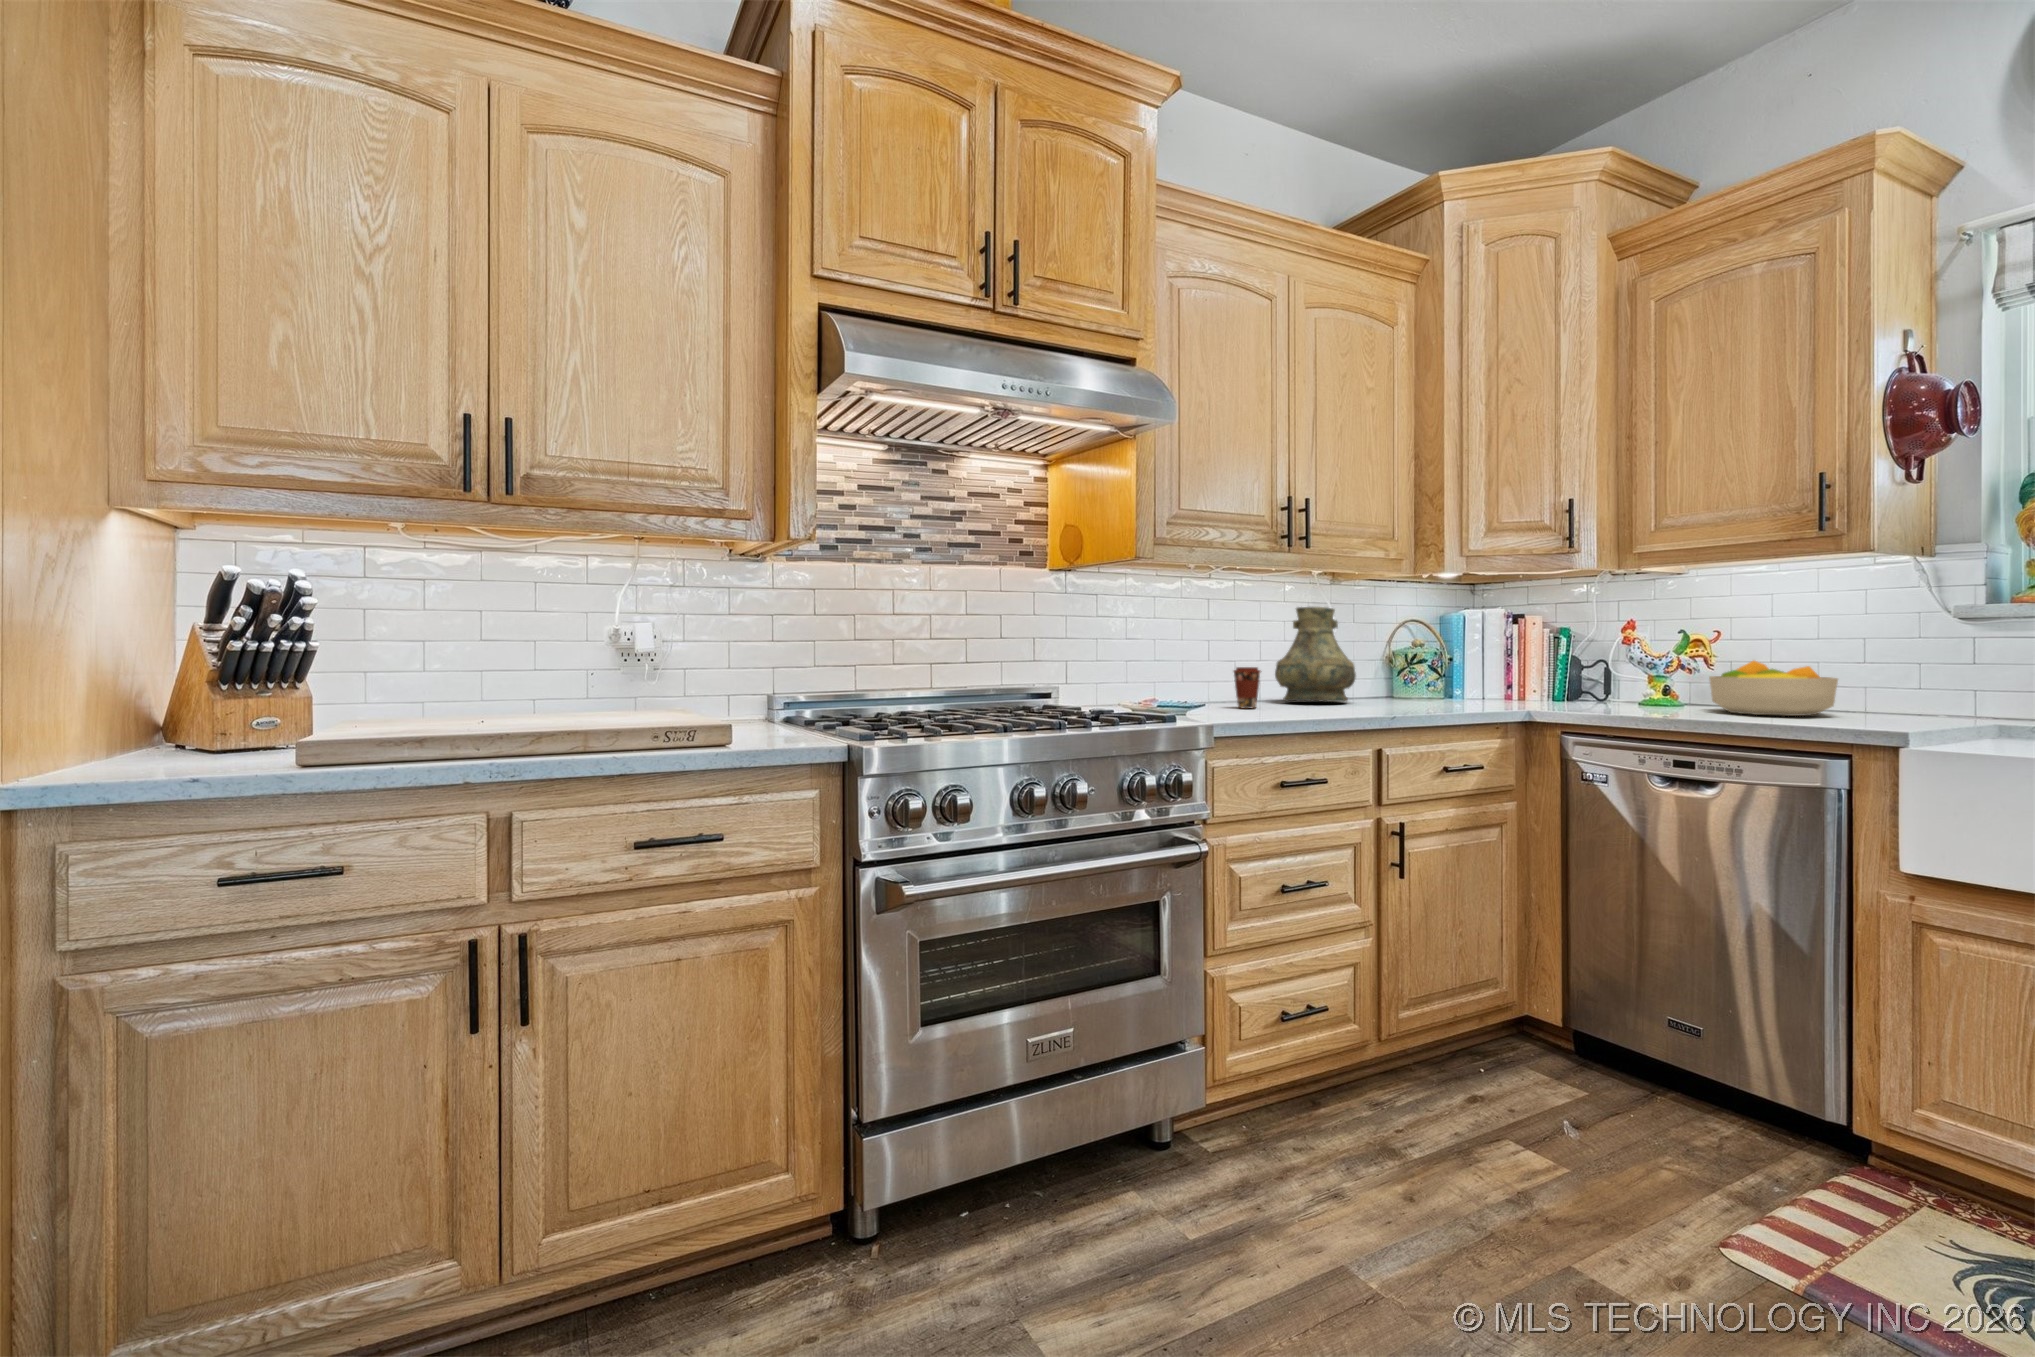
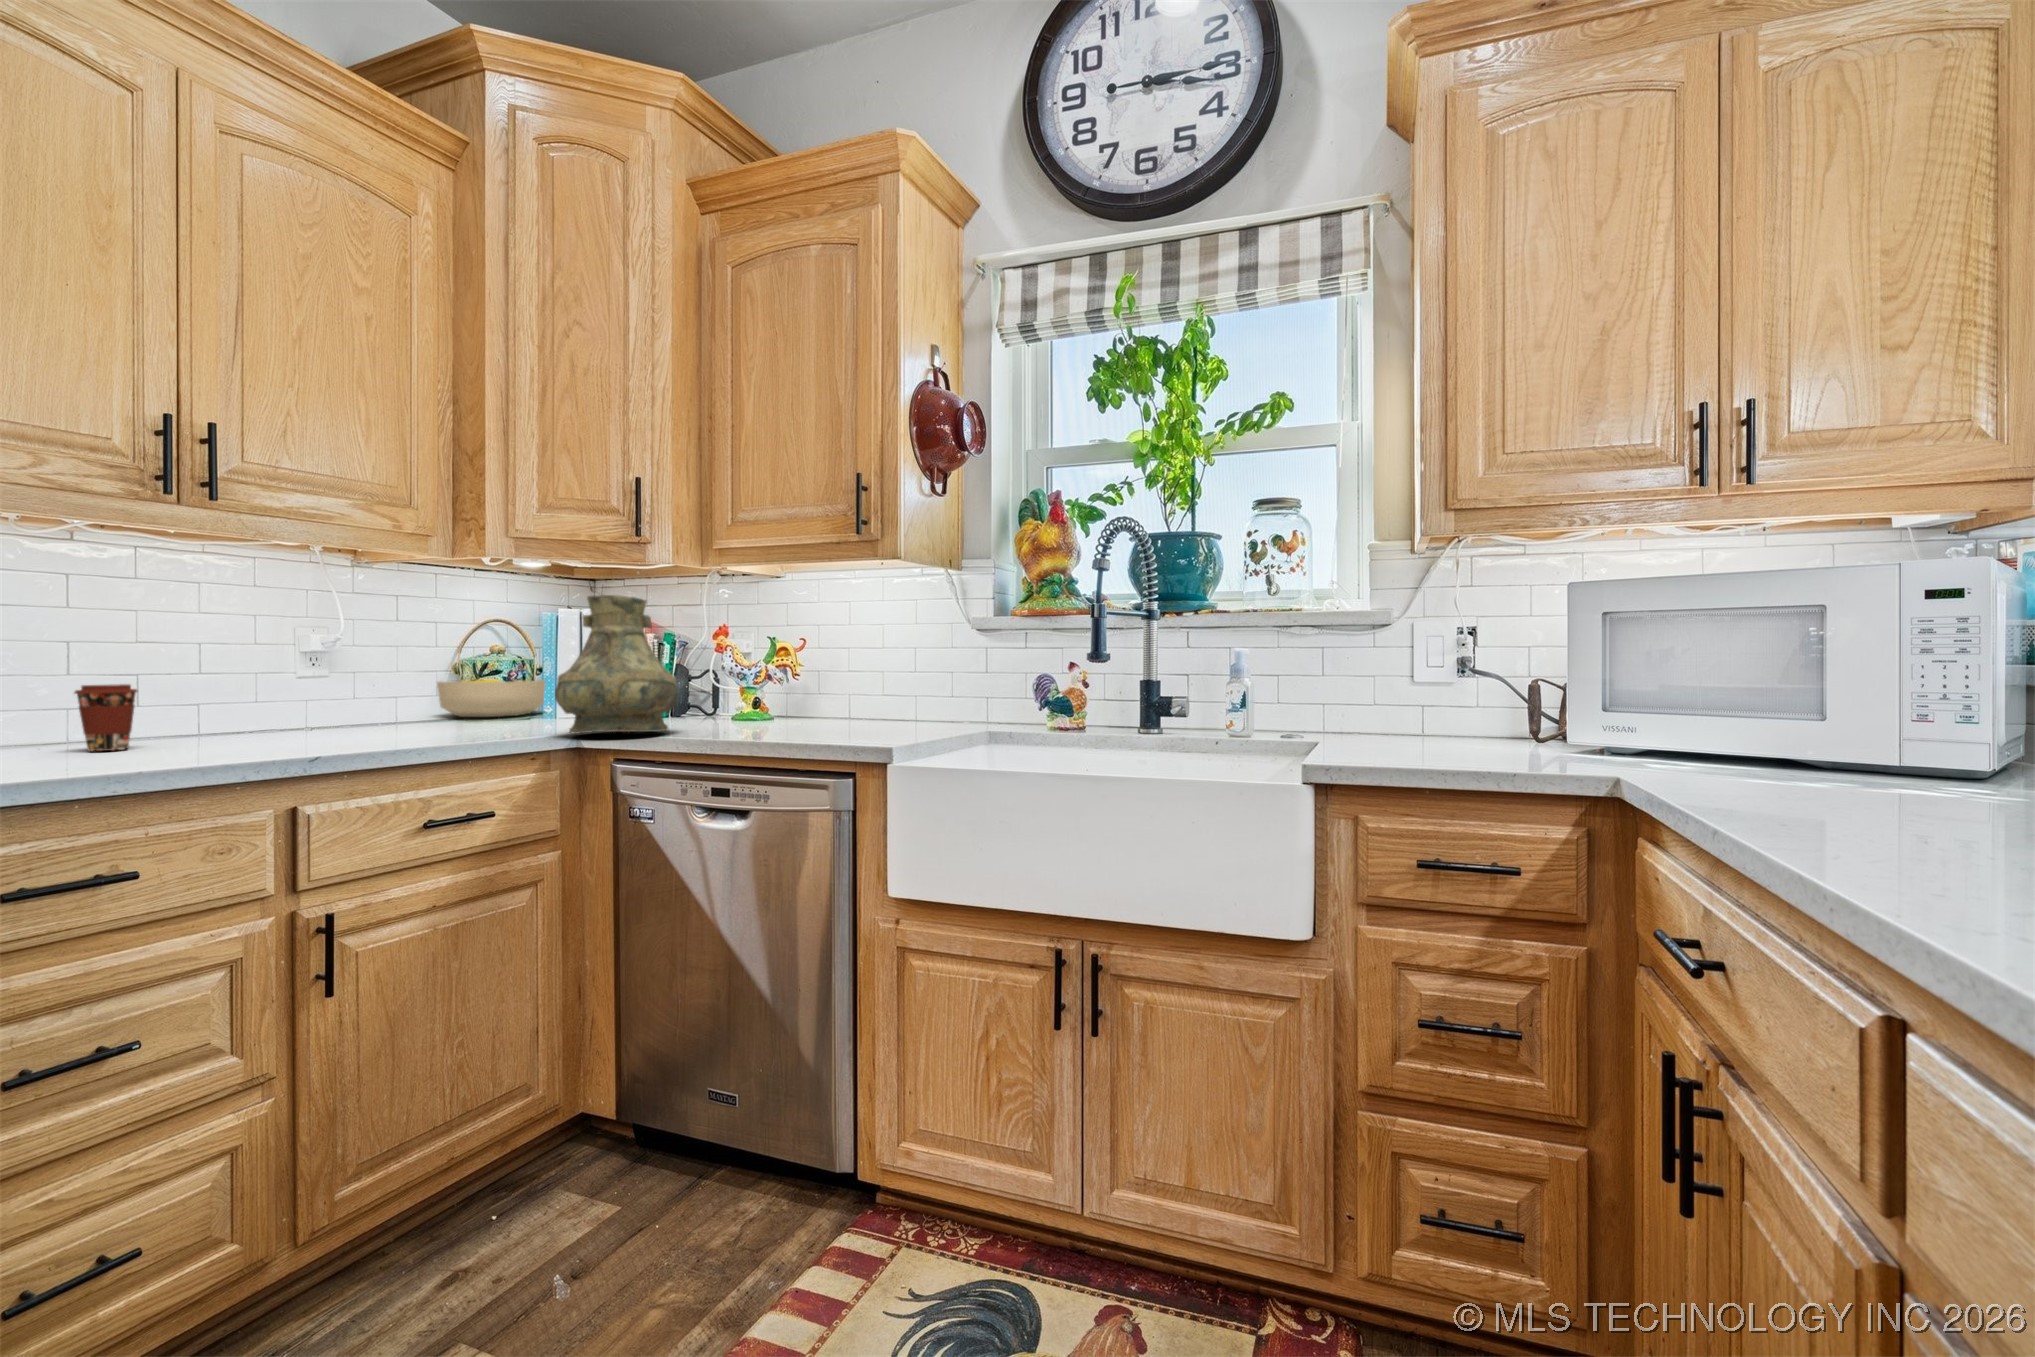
vase: present [1275,607,1356,702] -> present [555,595,678,734]
fruit bowl: present [1709,661,1838,716] -> present [437,680,546,717]

